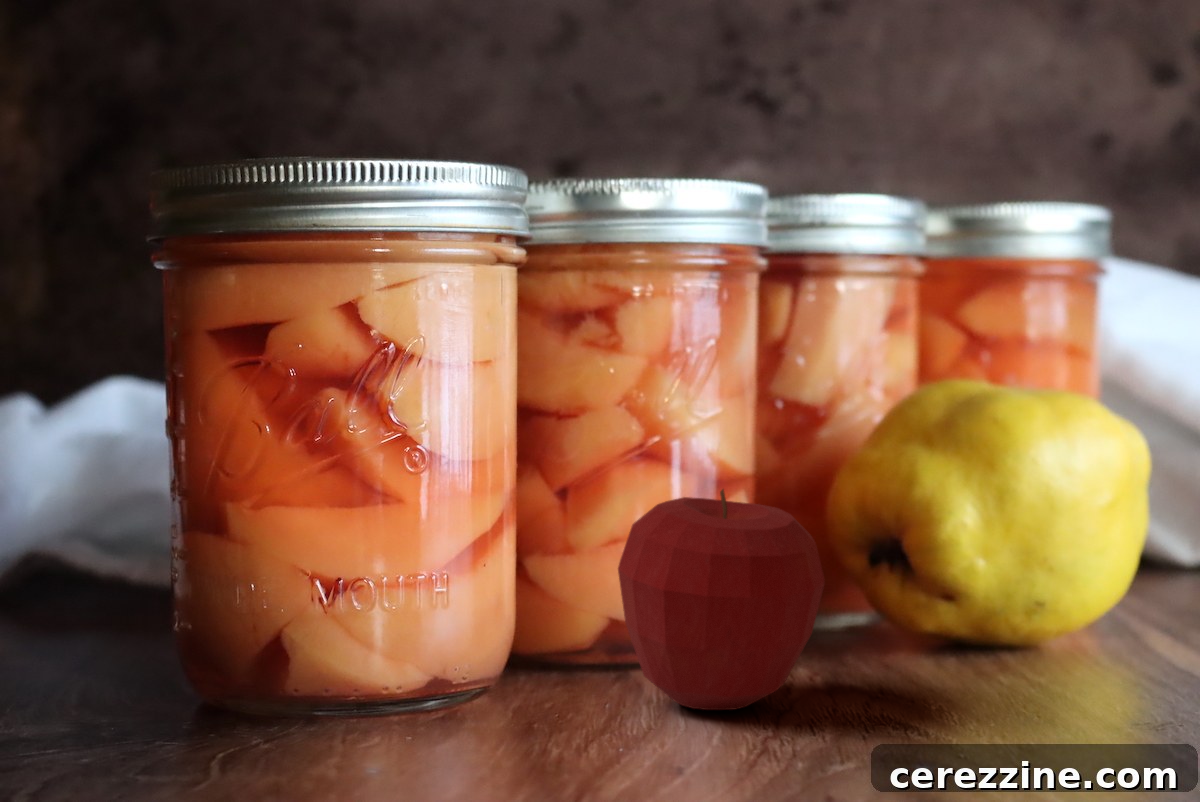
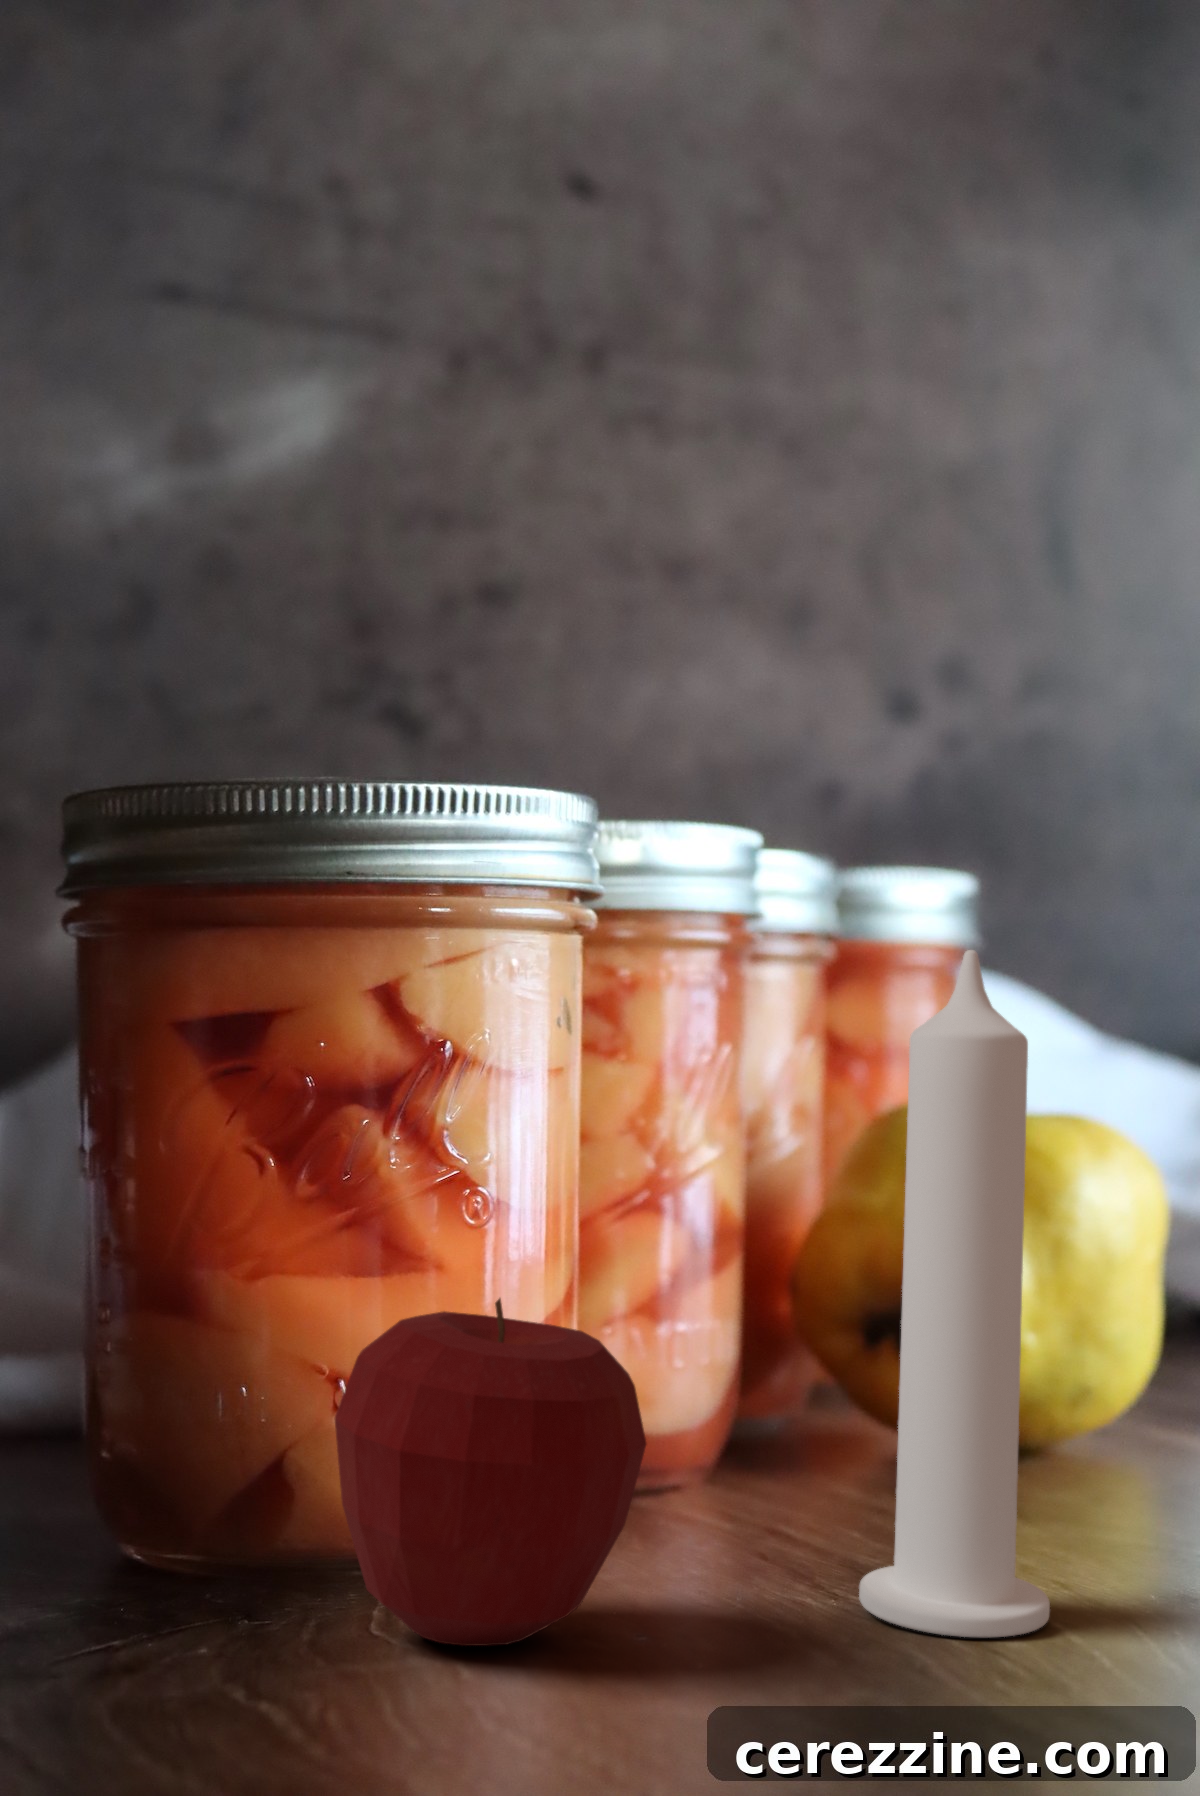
candle: none [970,235,1102,702] -> present [859,950,1050,1637]

